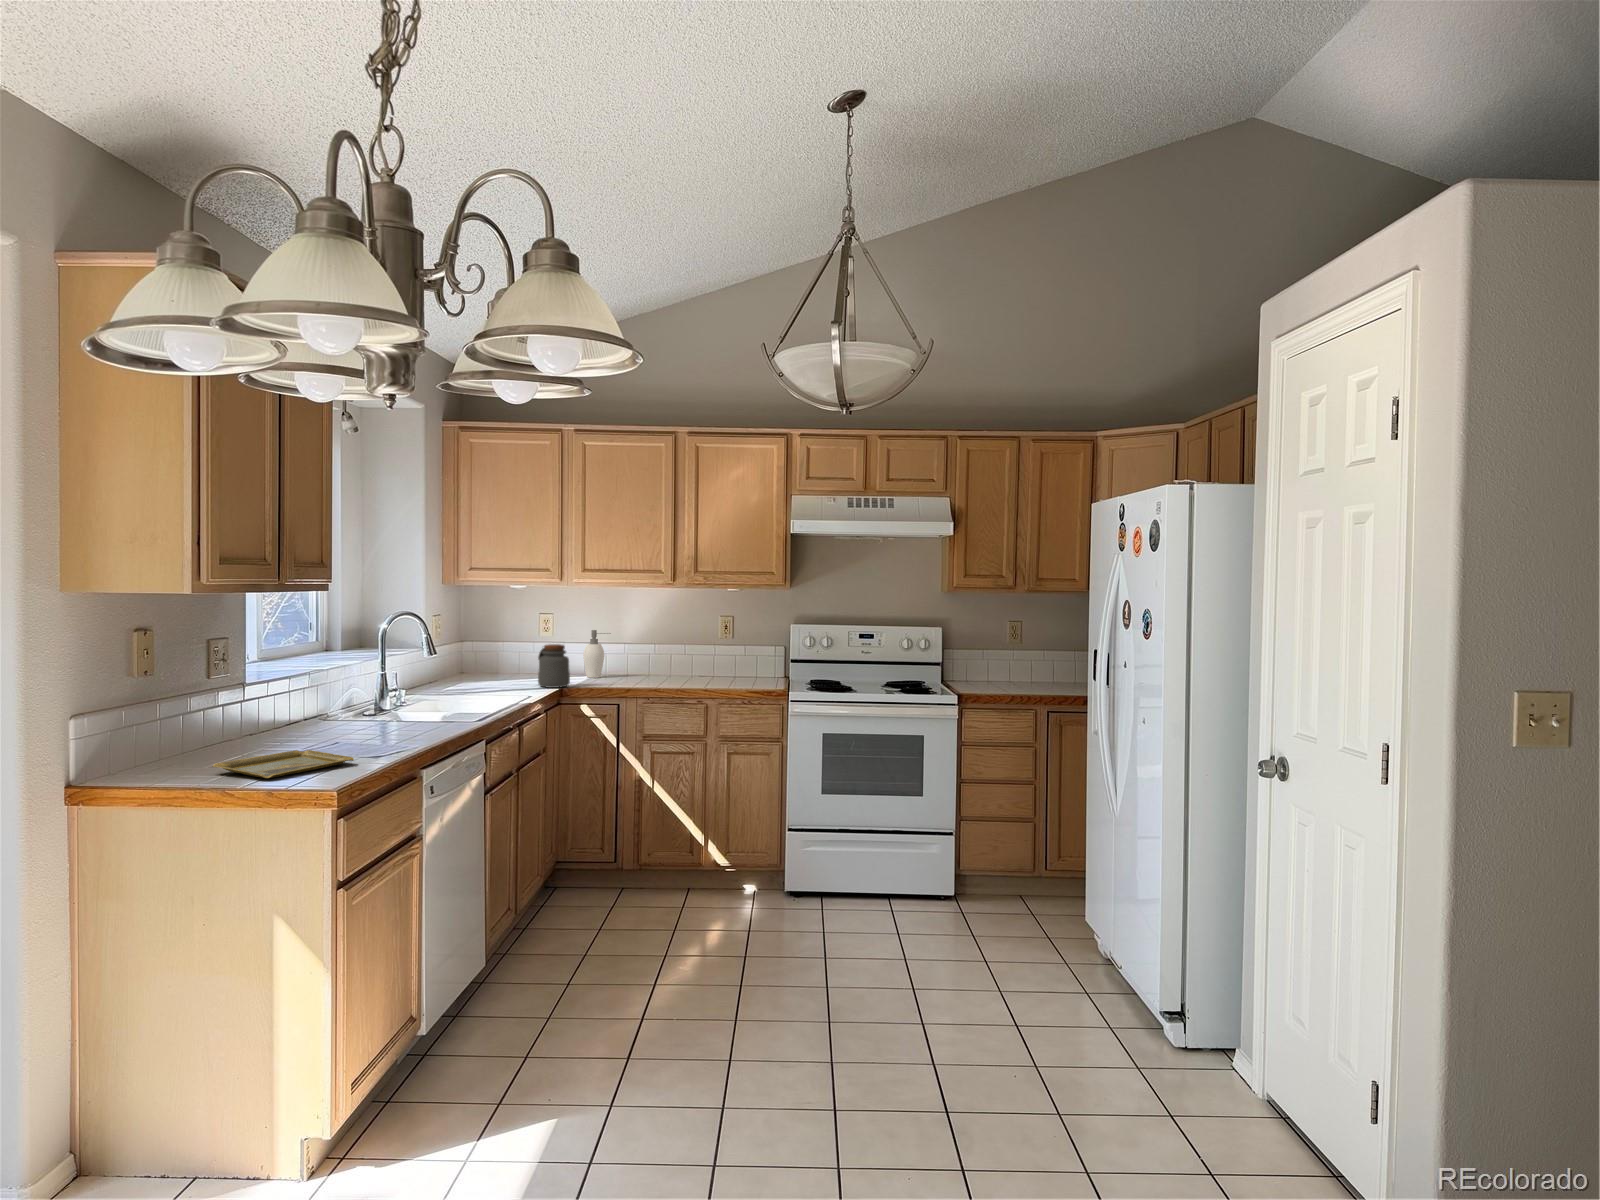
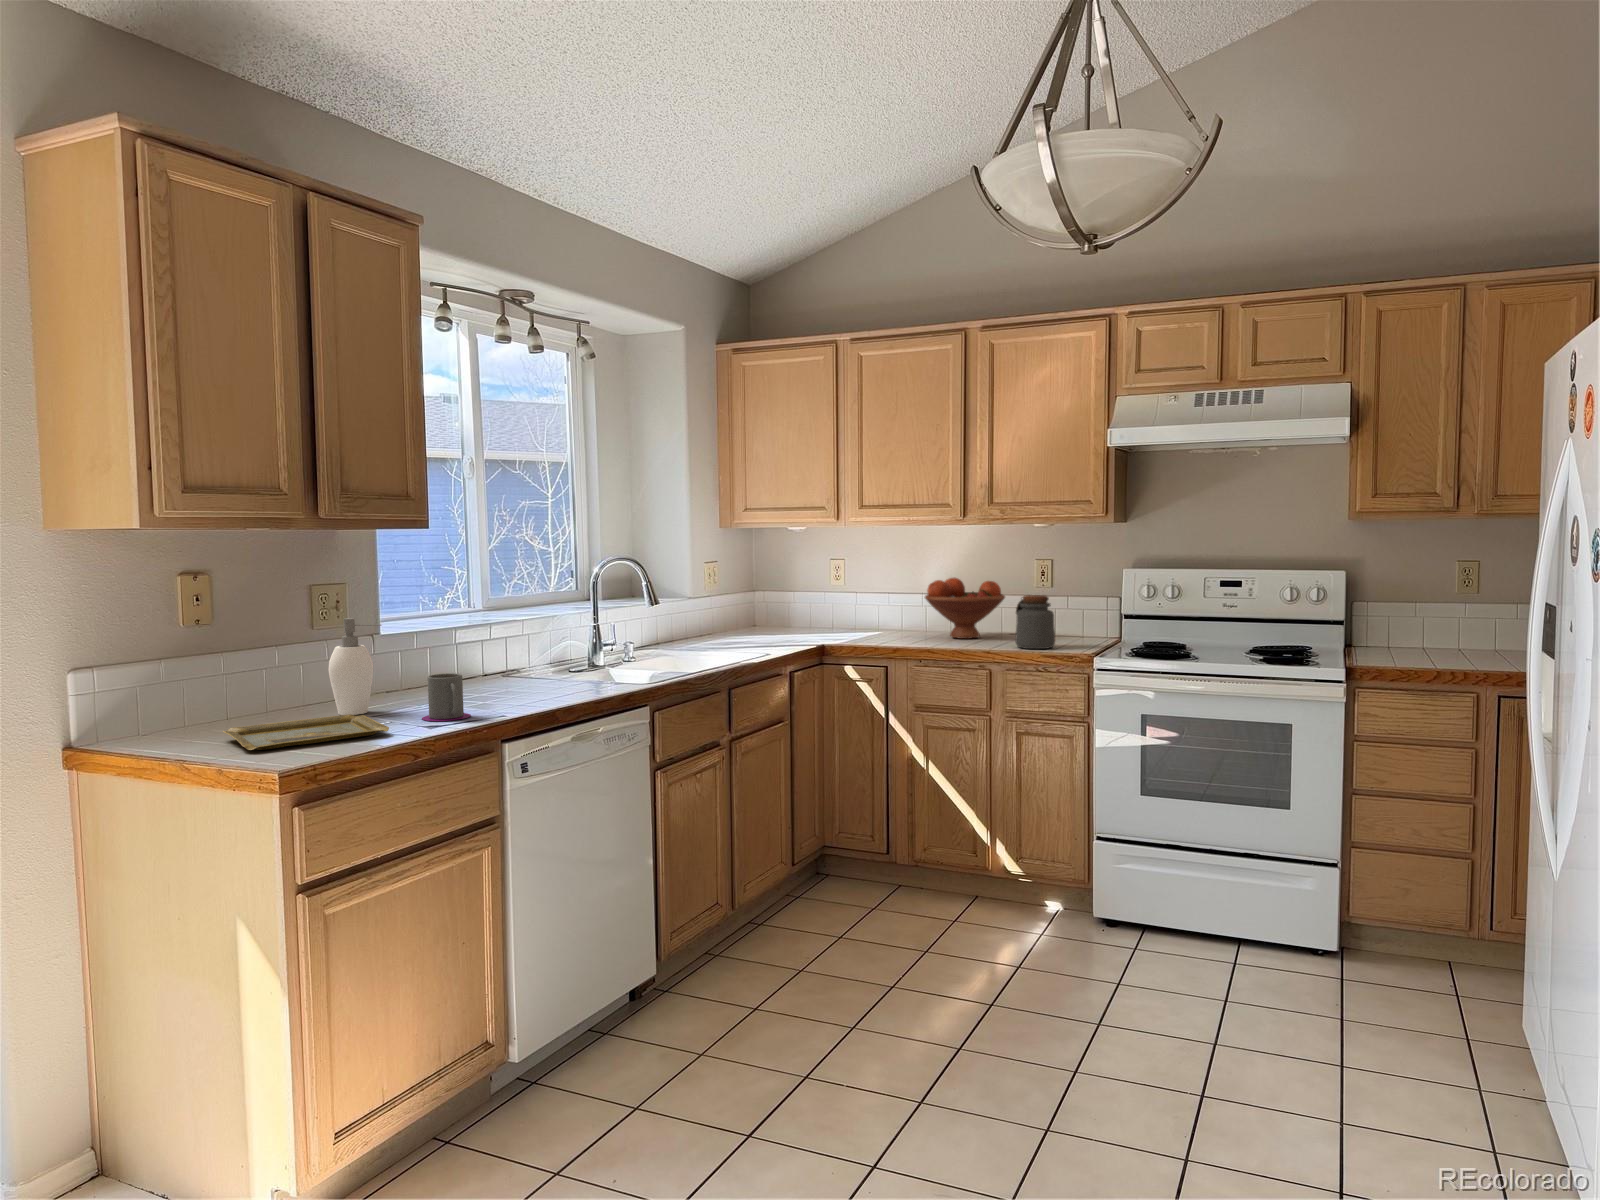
soap dispenser: present [583,630,611,678] -> present [328,618,381,715]
fruit bowl: none [636,631,701,681] -> present [925,578,1005,639]
jar: present [538,644,570,688] -> present [1015,595,1055,649]
mug: none [348,714,389,753] -> present [422,673,471,721]

